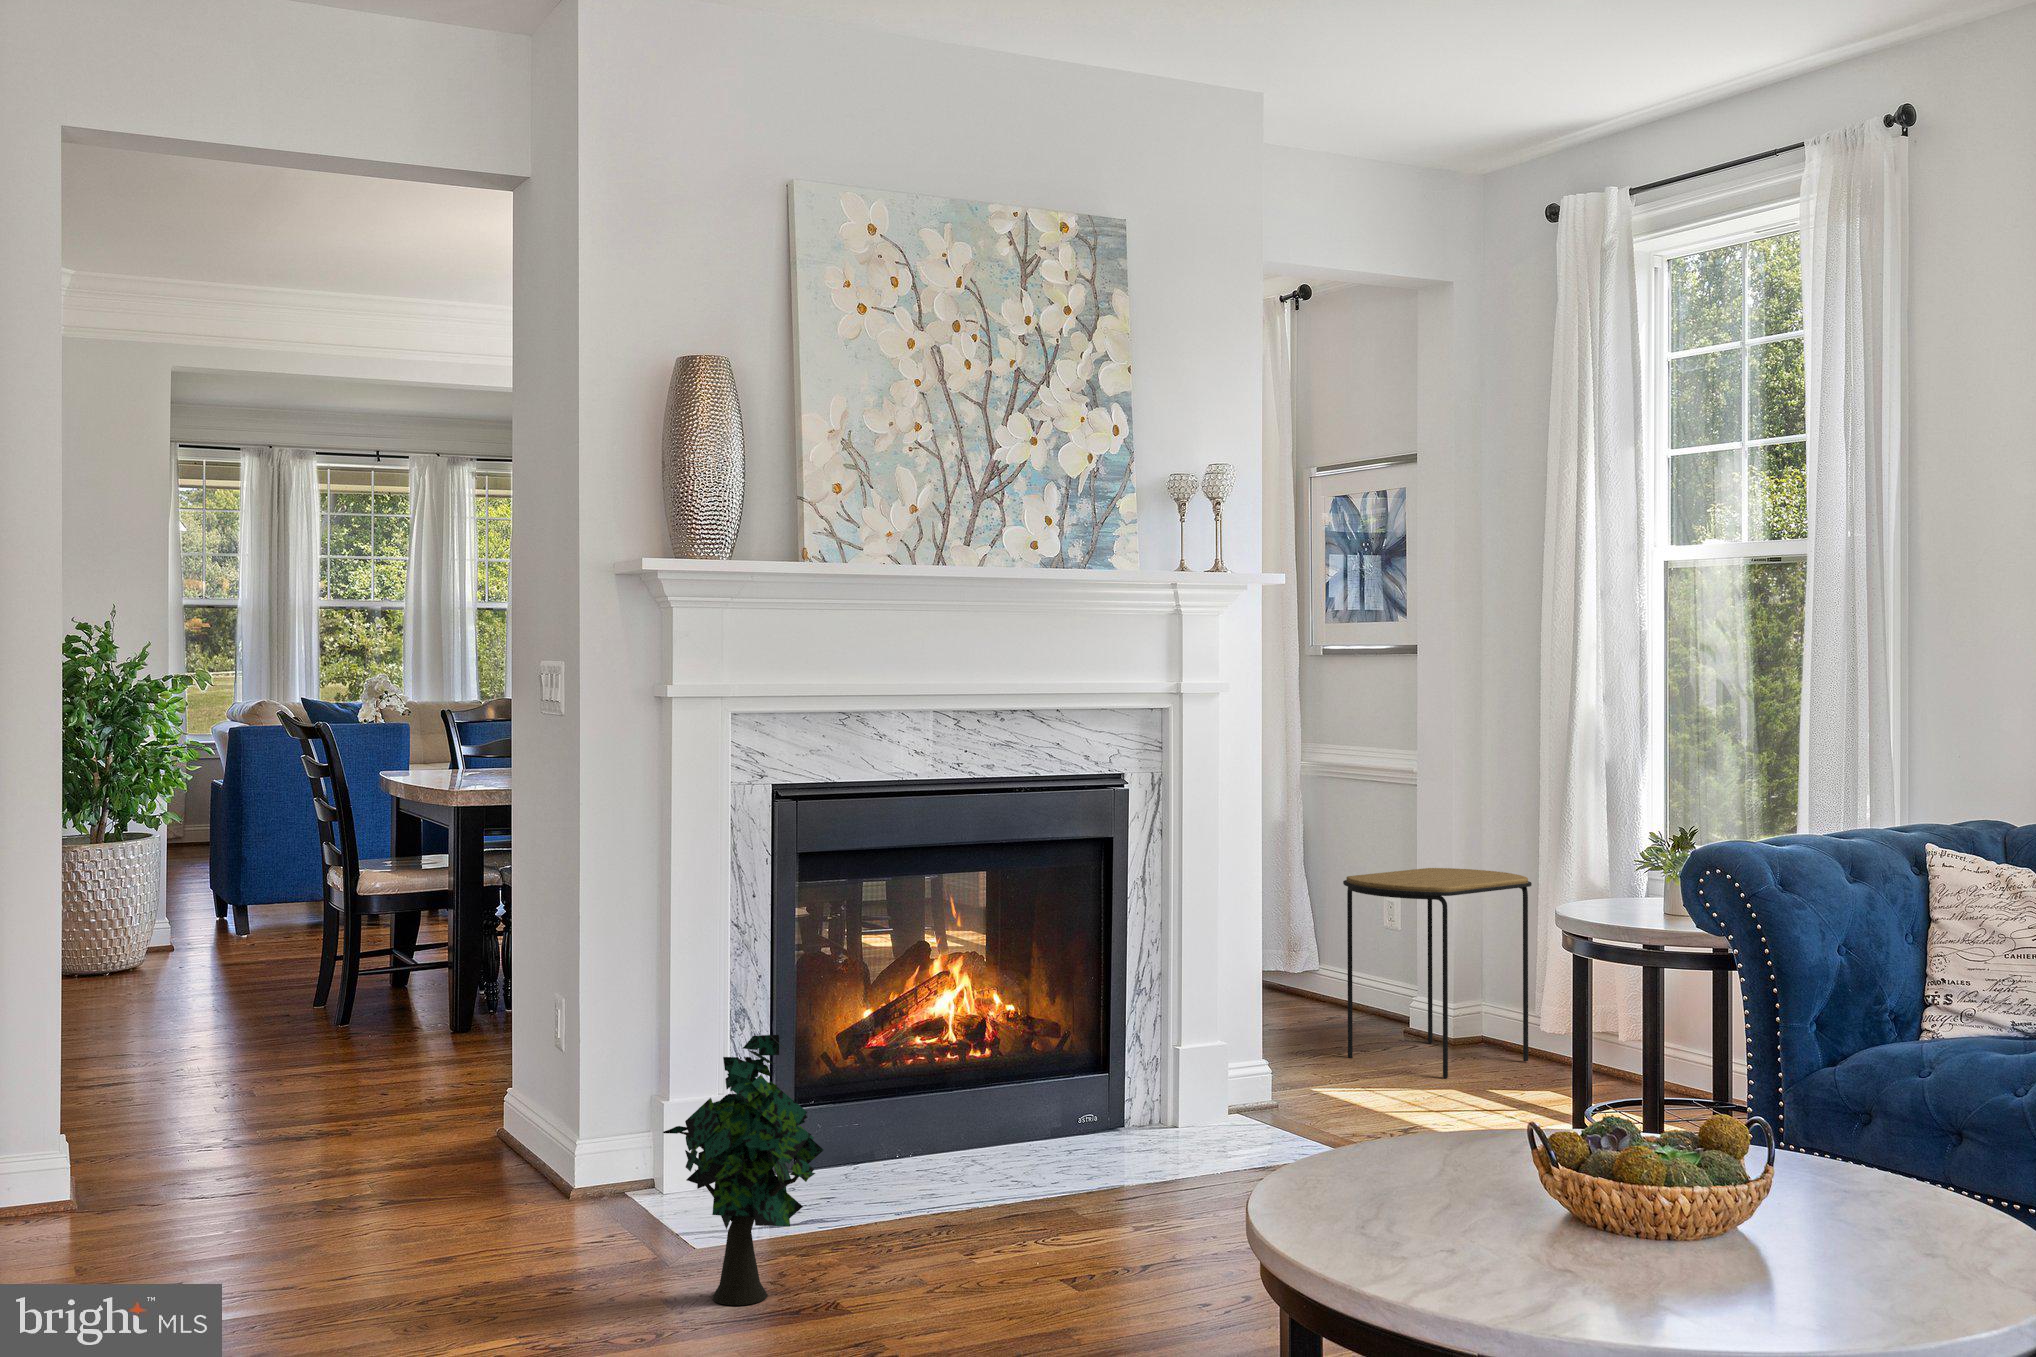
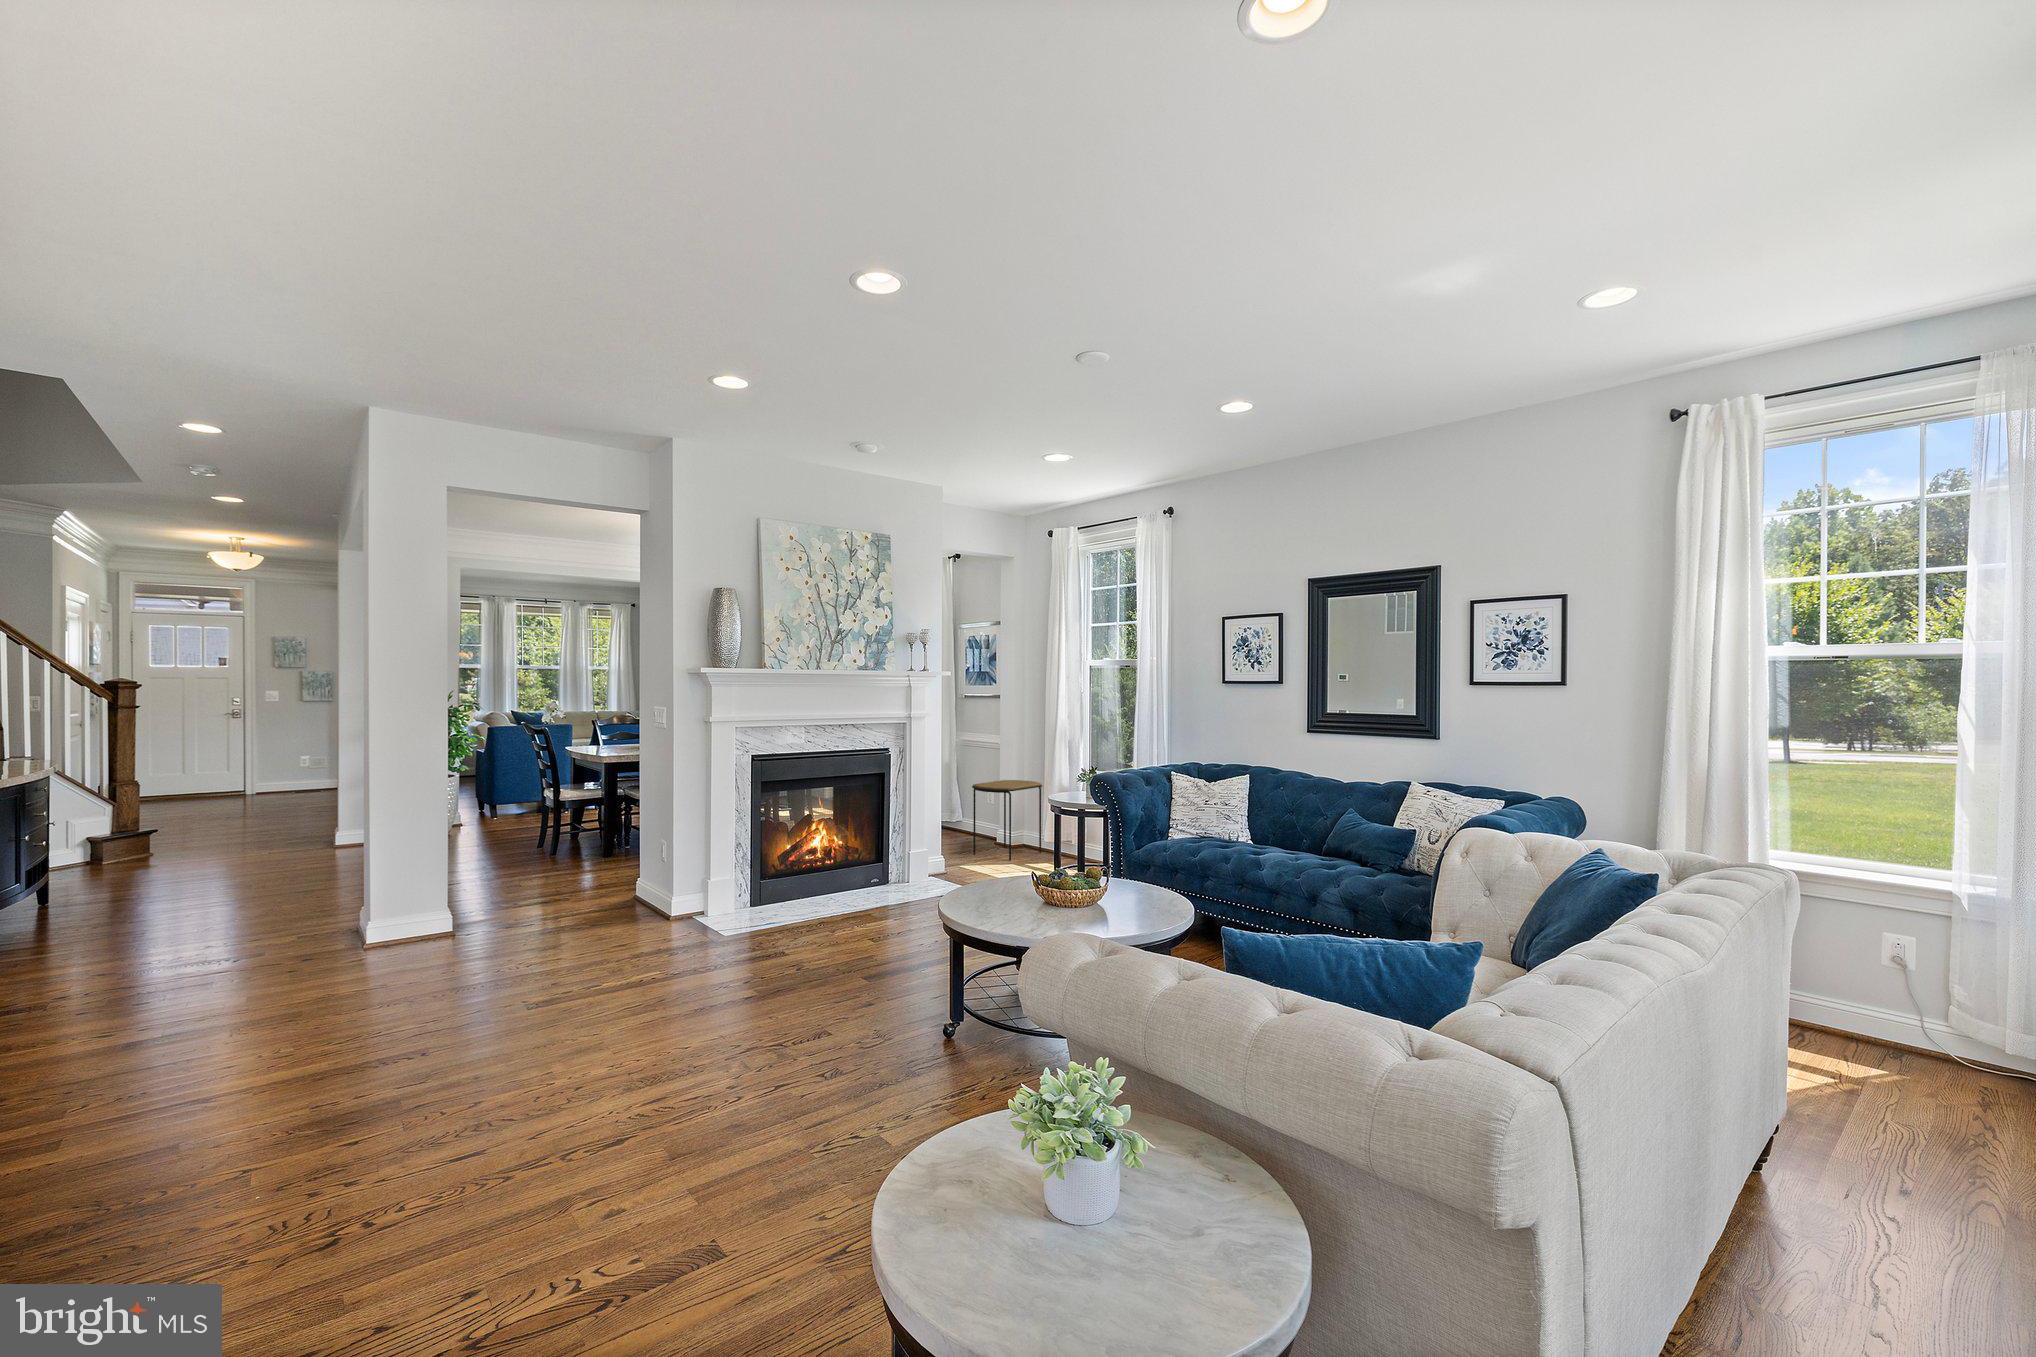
decorative plant: present [663,1035,823,1305] -> none [716,852,779,956]

